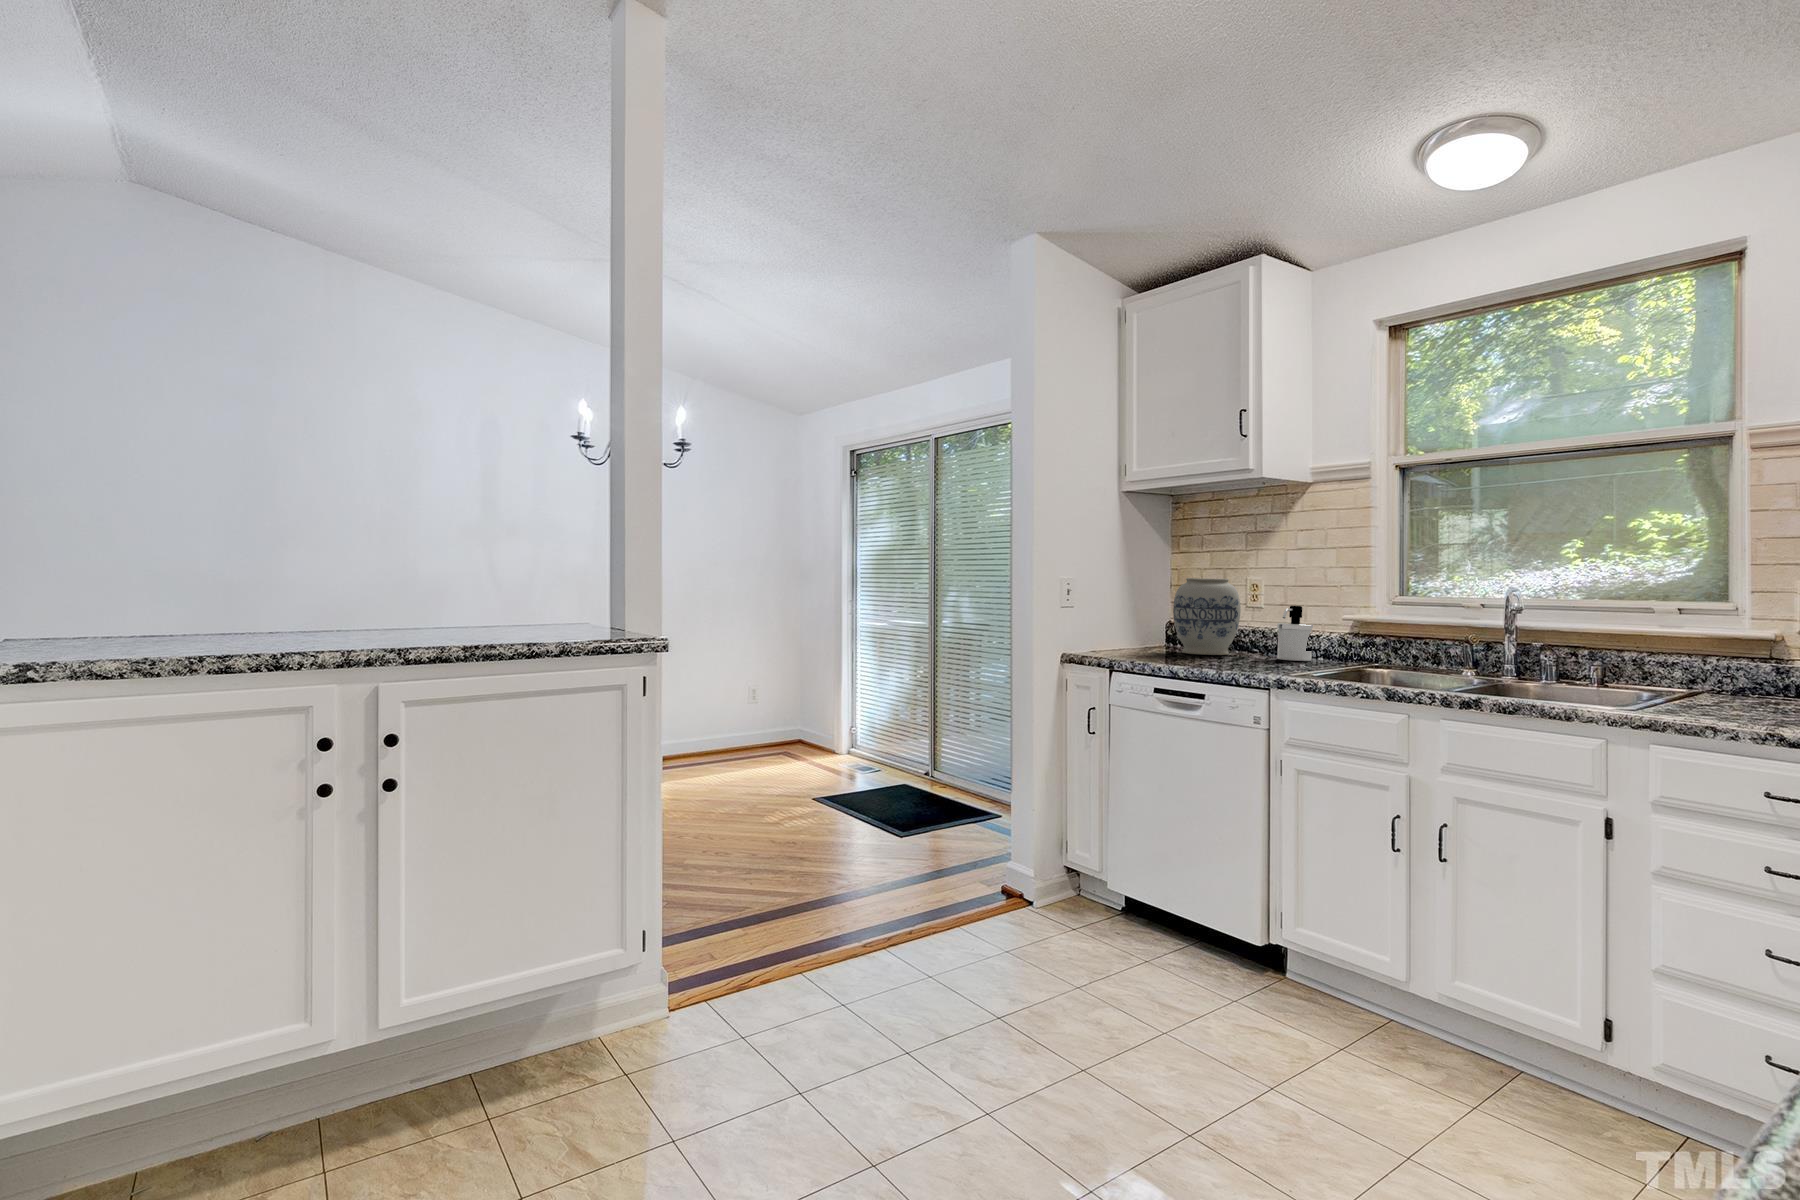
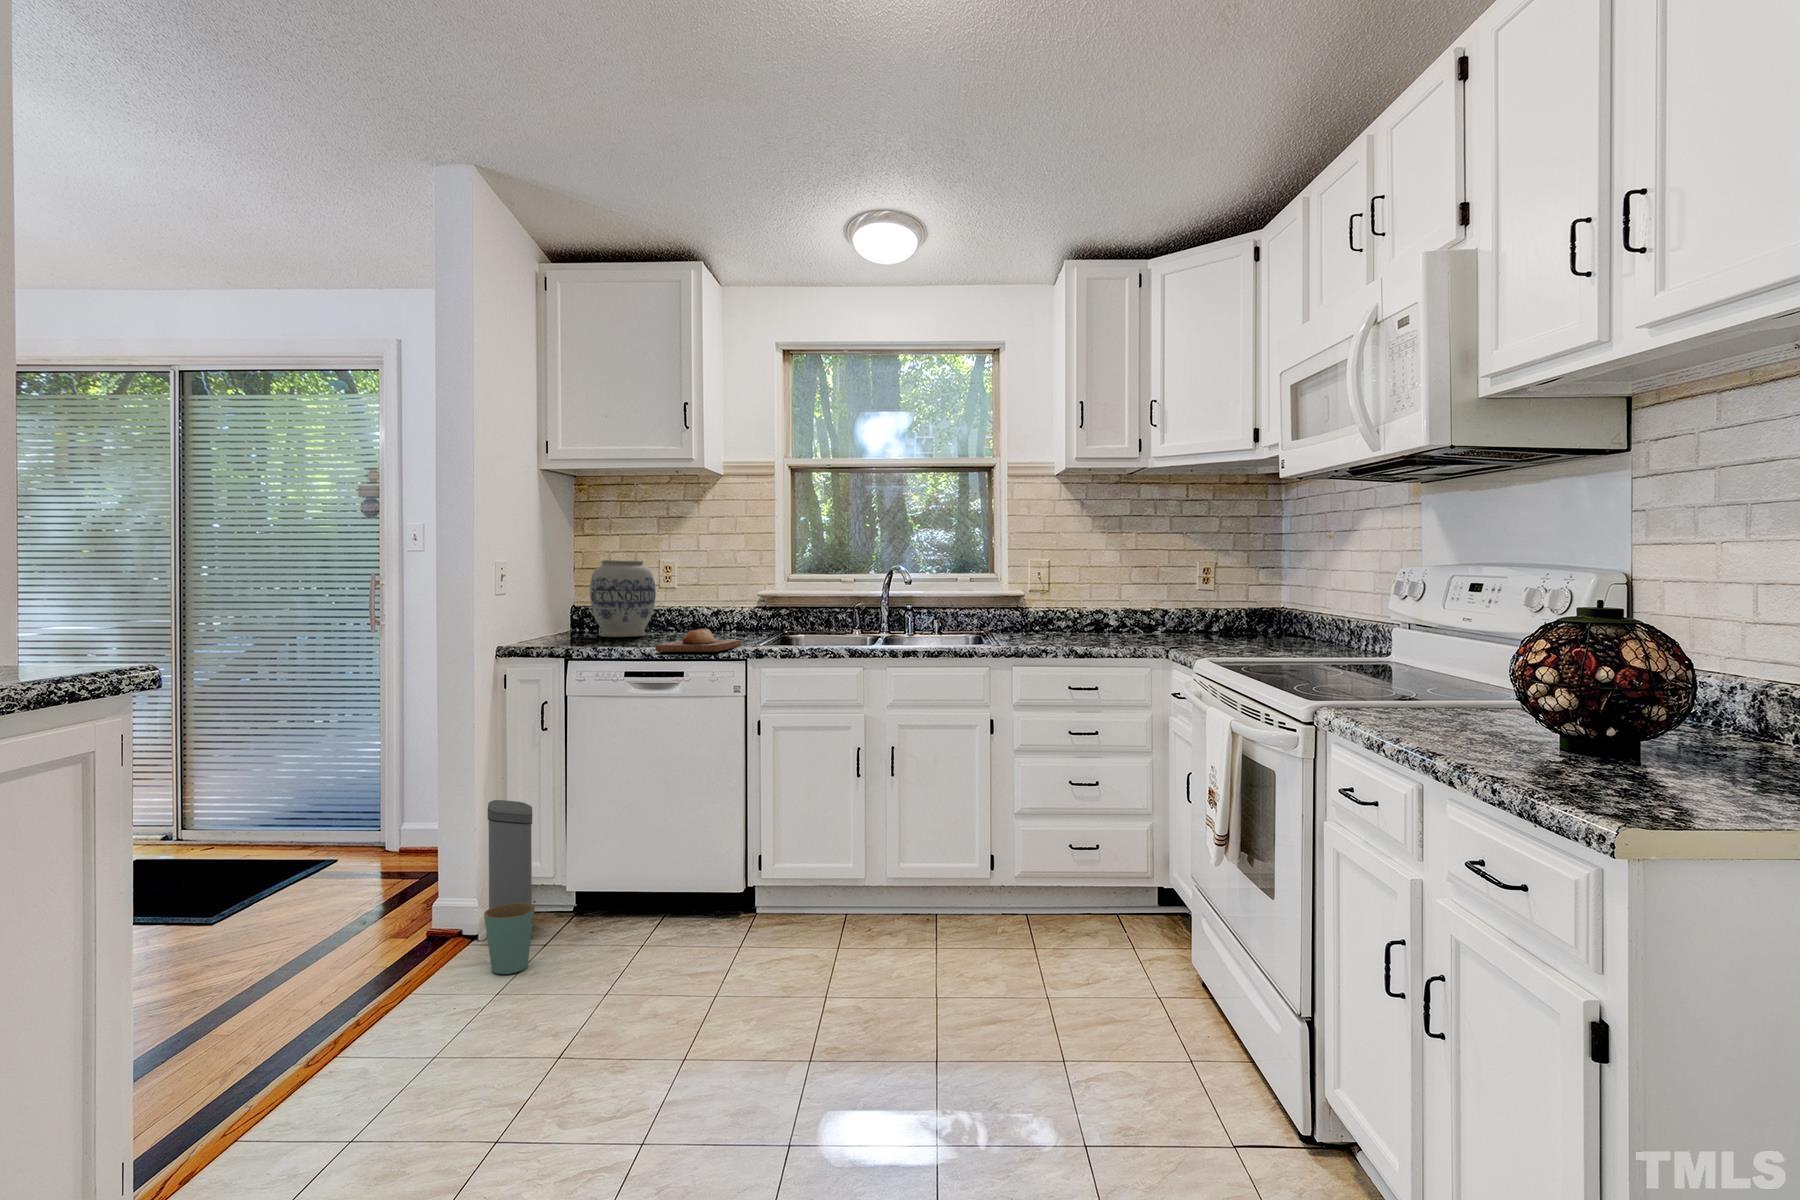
soap dispenser: present [1277,606,1313,661] -> none [694,585,725,636]
bread loaf: none [1164,652,1284,677] -> present [656,629,741,652]
trash can: none [993,789,1071,945] -> present [484,800,535,974]

